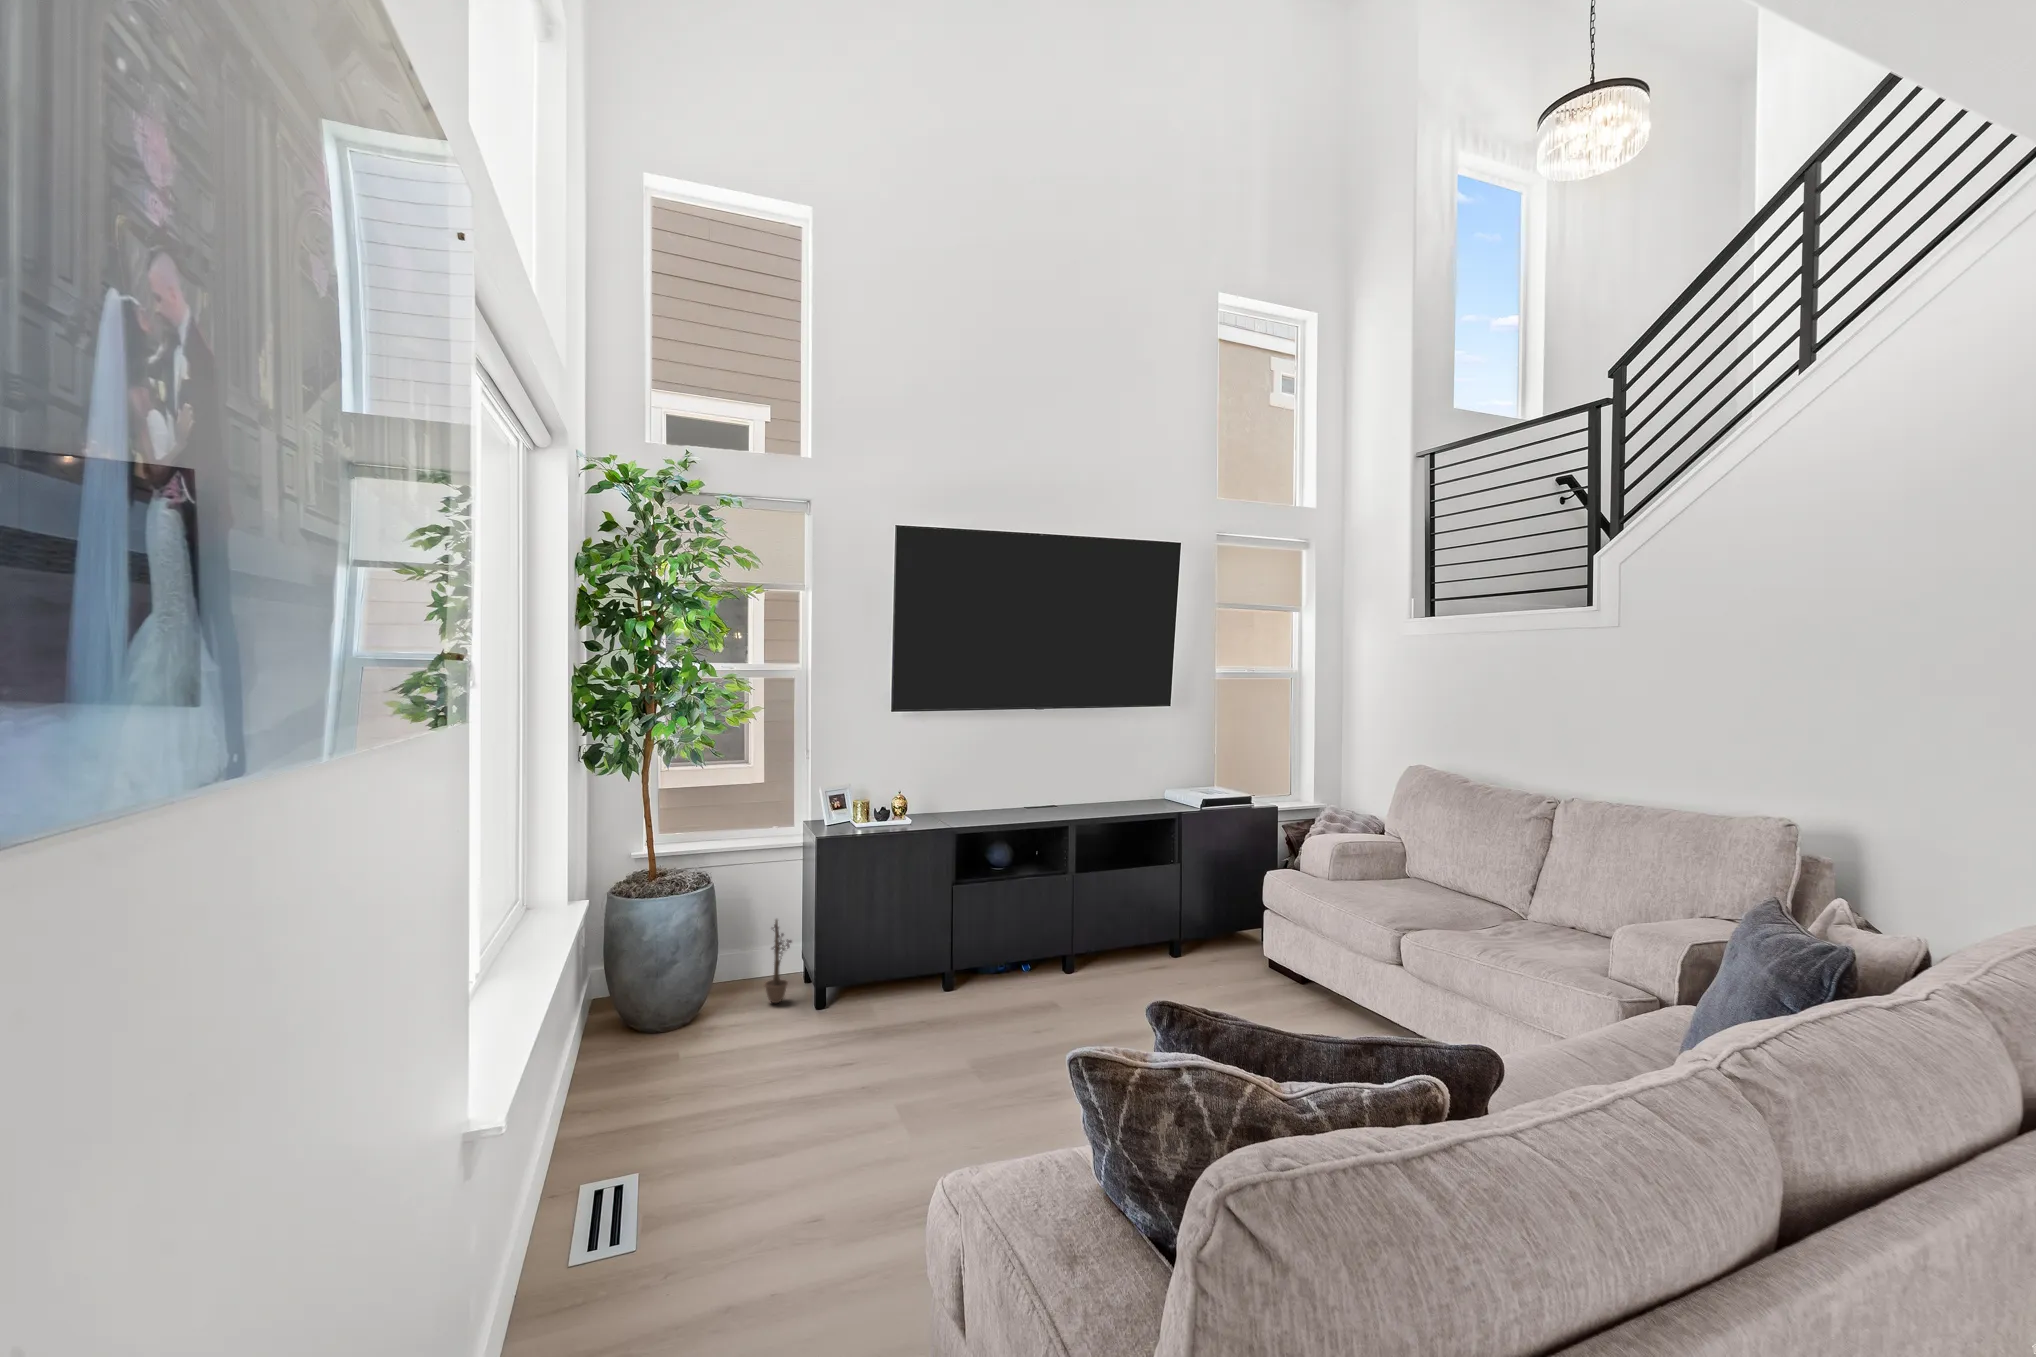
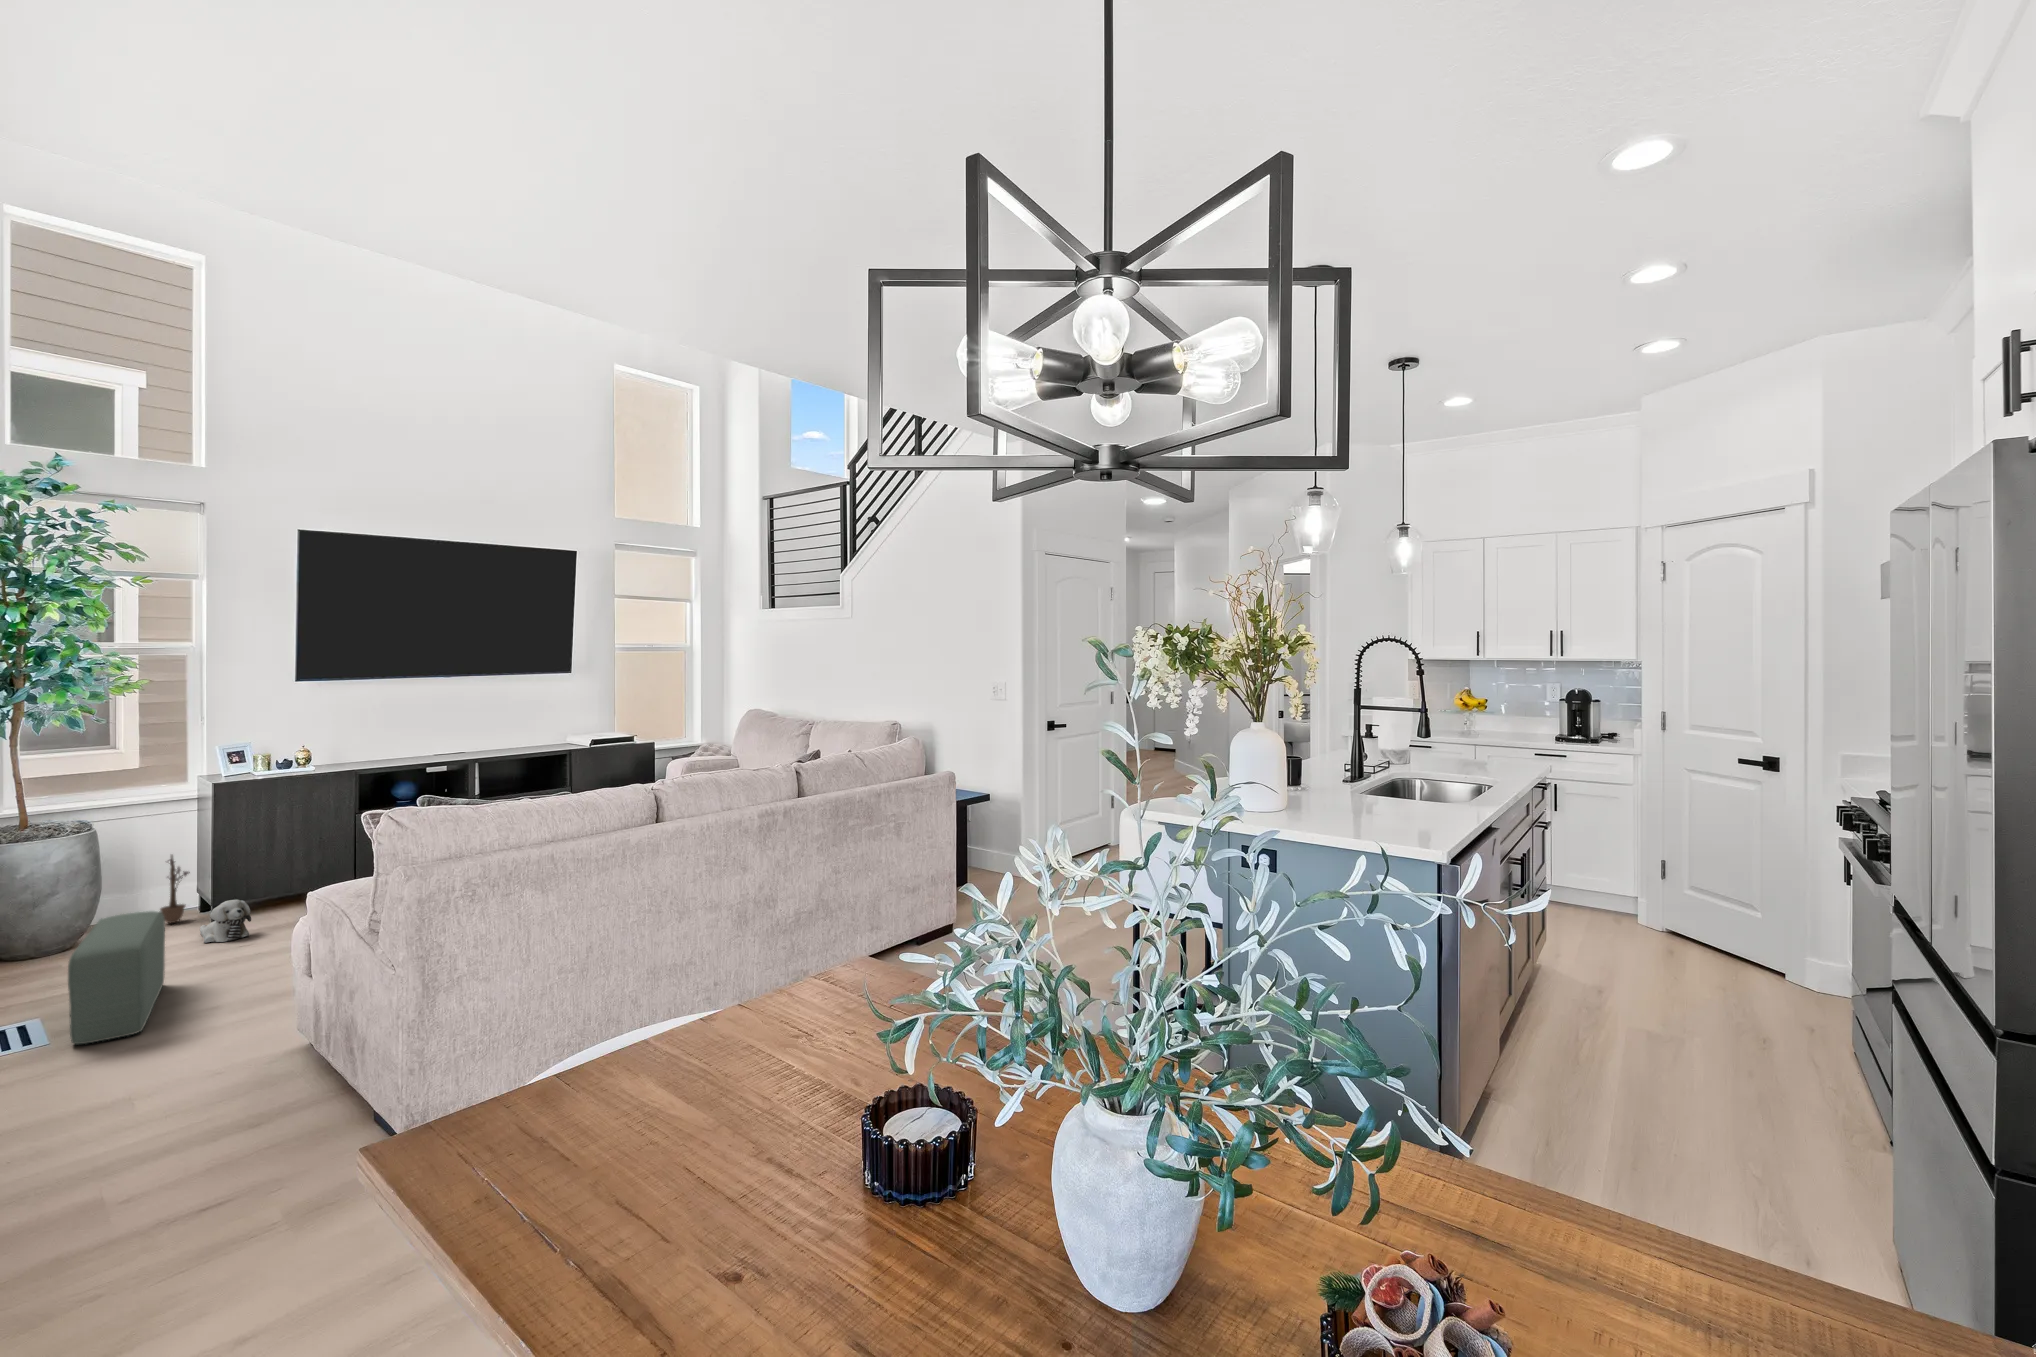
plush toy: none [800,995,851,1051] -> present [200,900,251,943]
pouf: none [658,1028,765,1258] -> present [68,911,165,1044]

